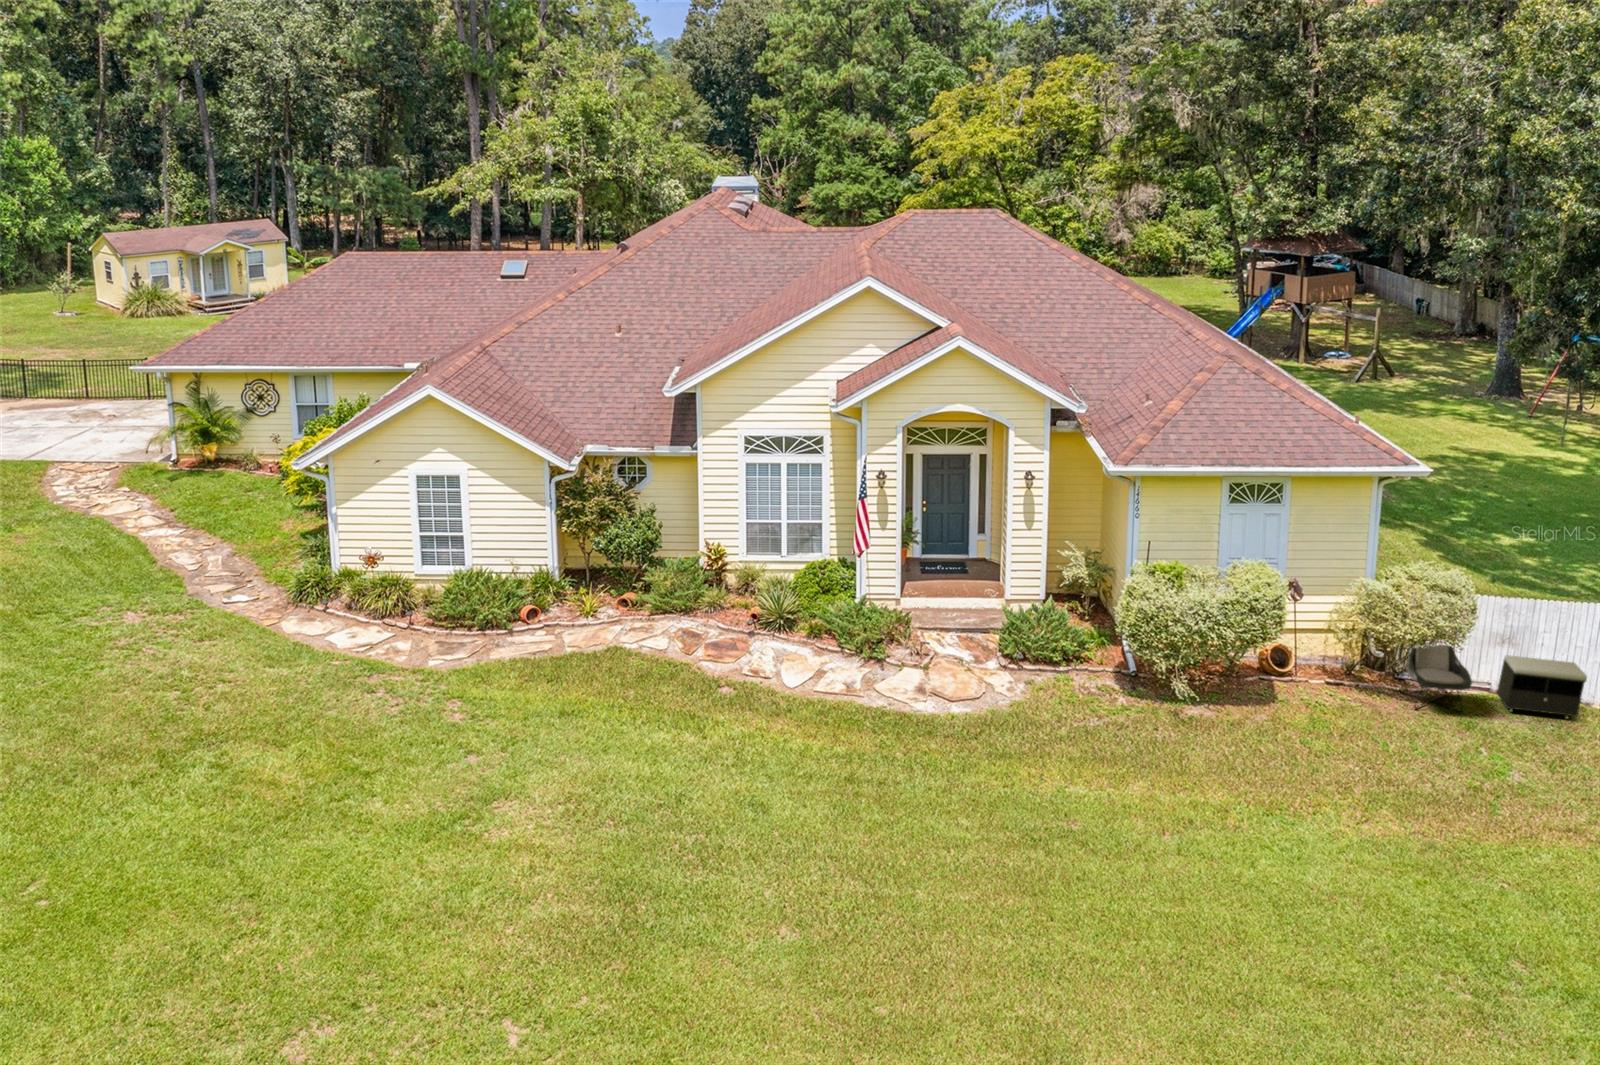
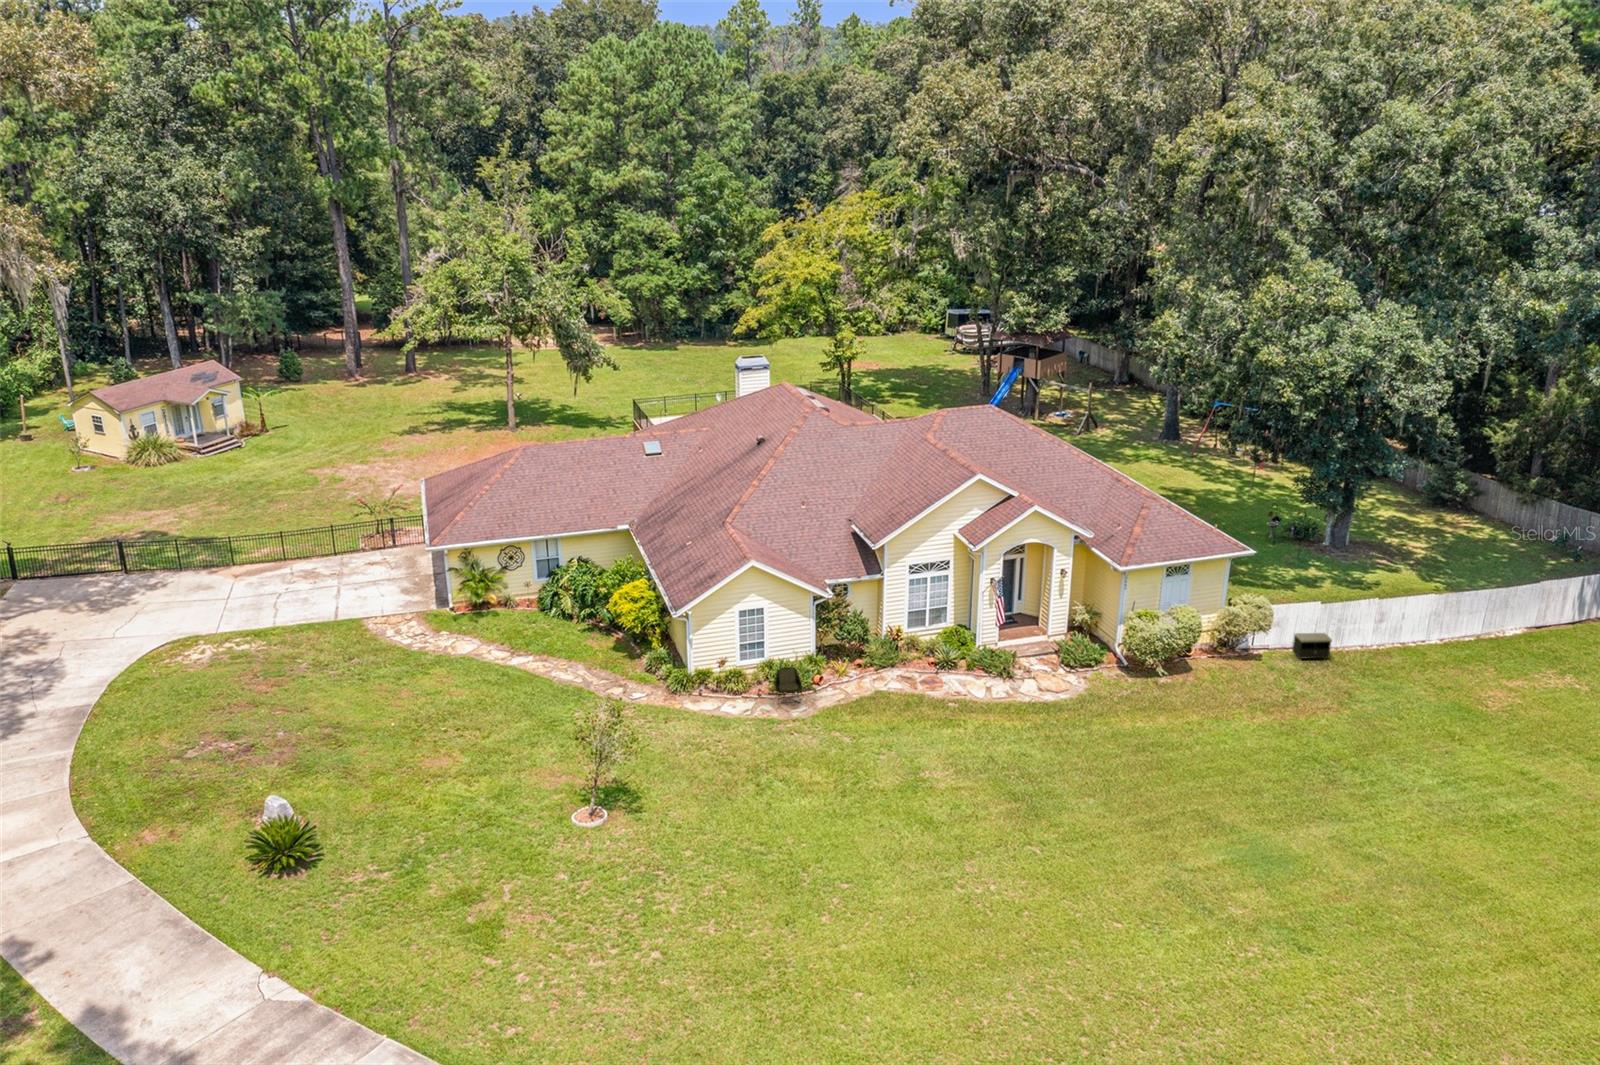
lounge chair: present [1400,645,1472,712] -> present [774,667,802,704]

